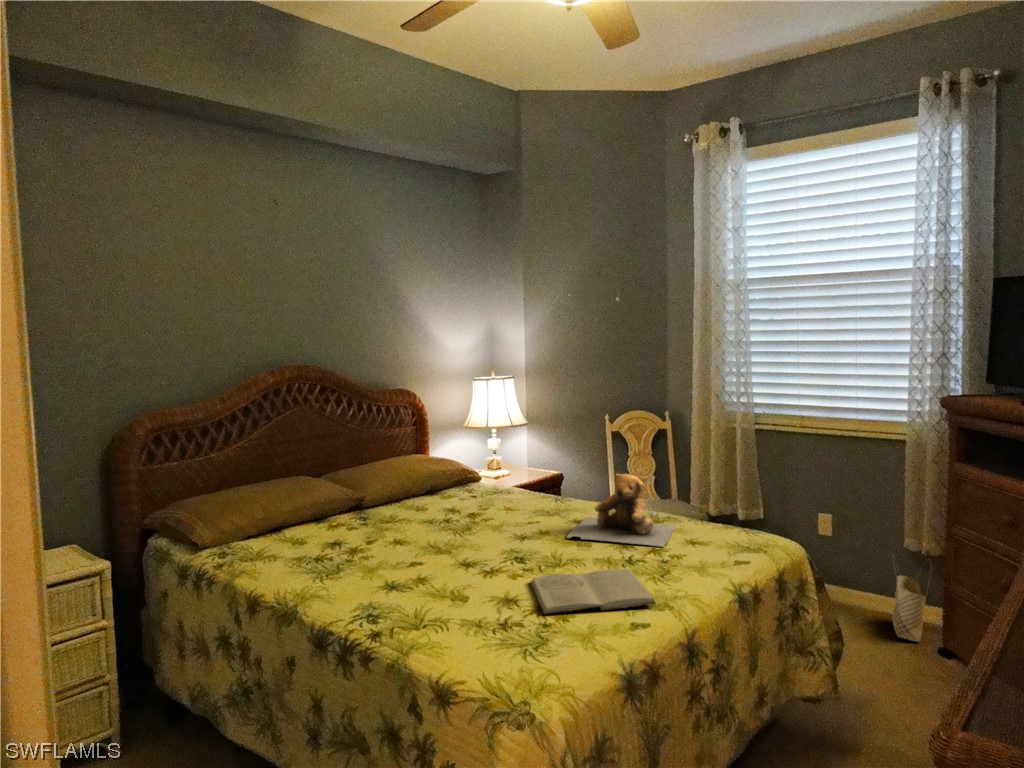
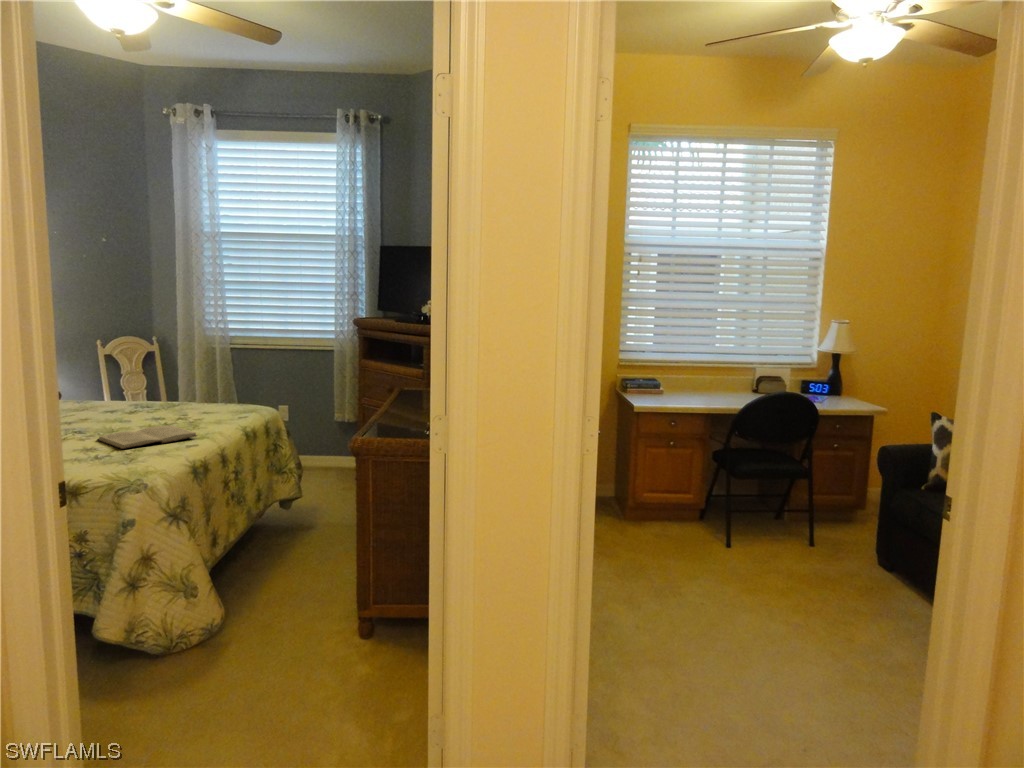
teddy bear: present [567,474,675,547] -> none [106,371,188,420]
woven basket: present [892,555,927,642] -> none [328,425,351,477]

